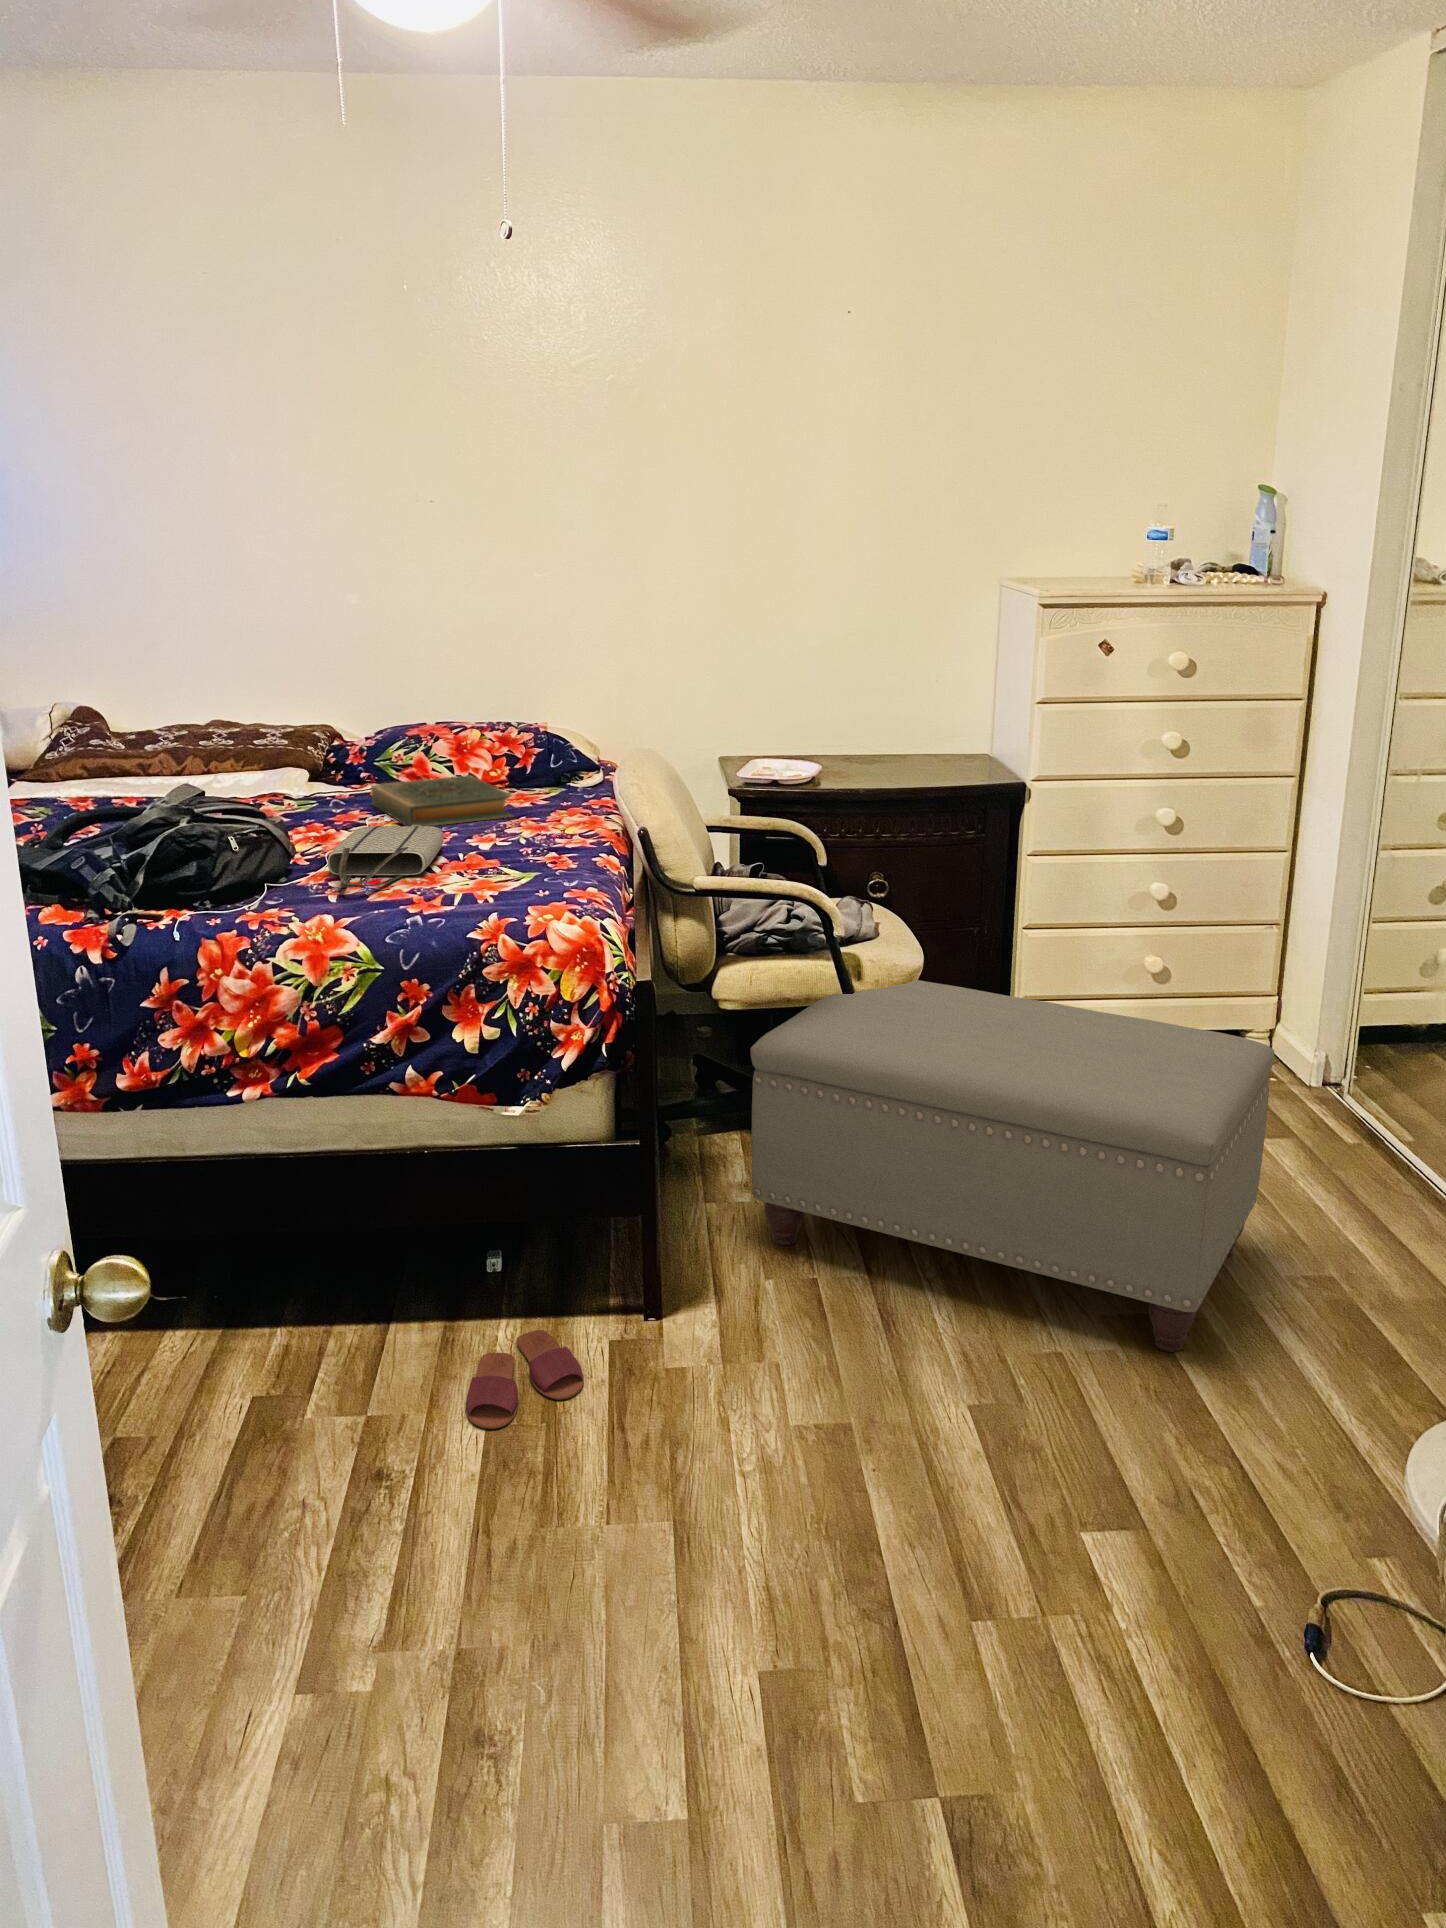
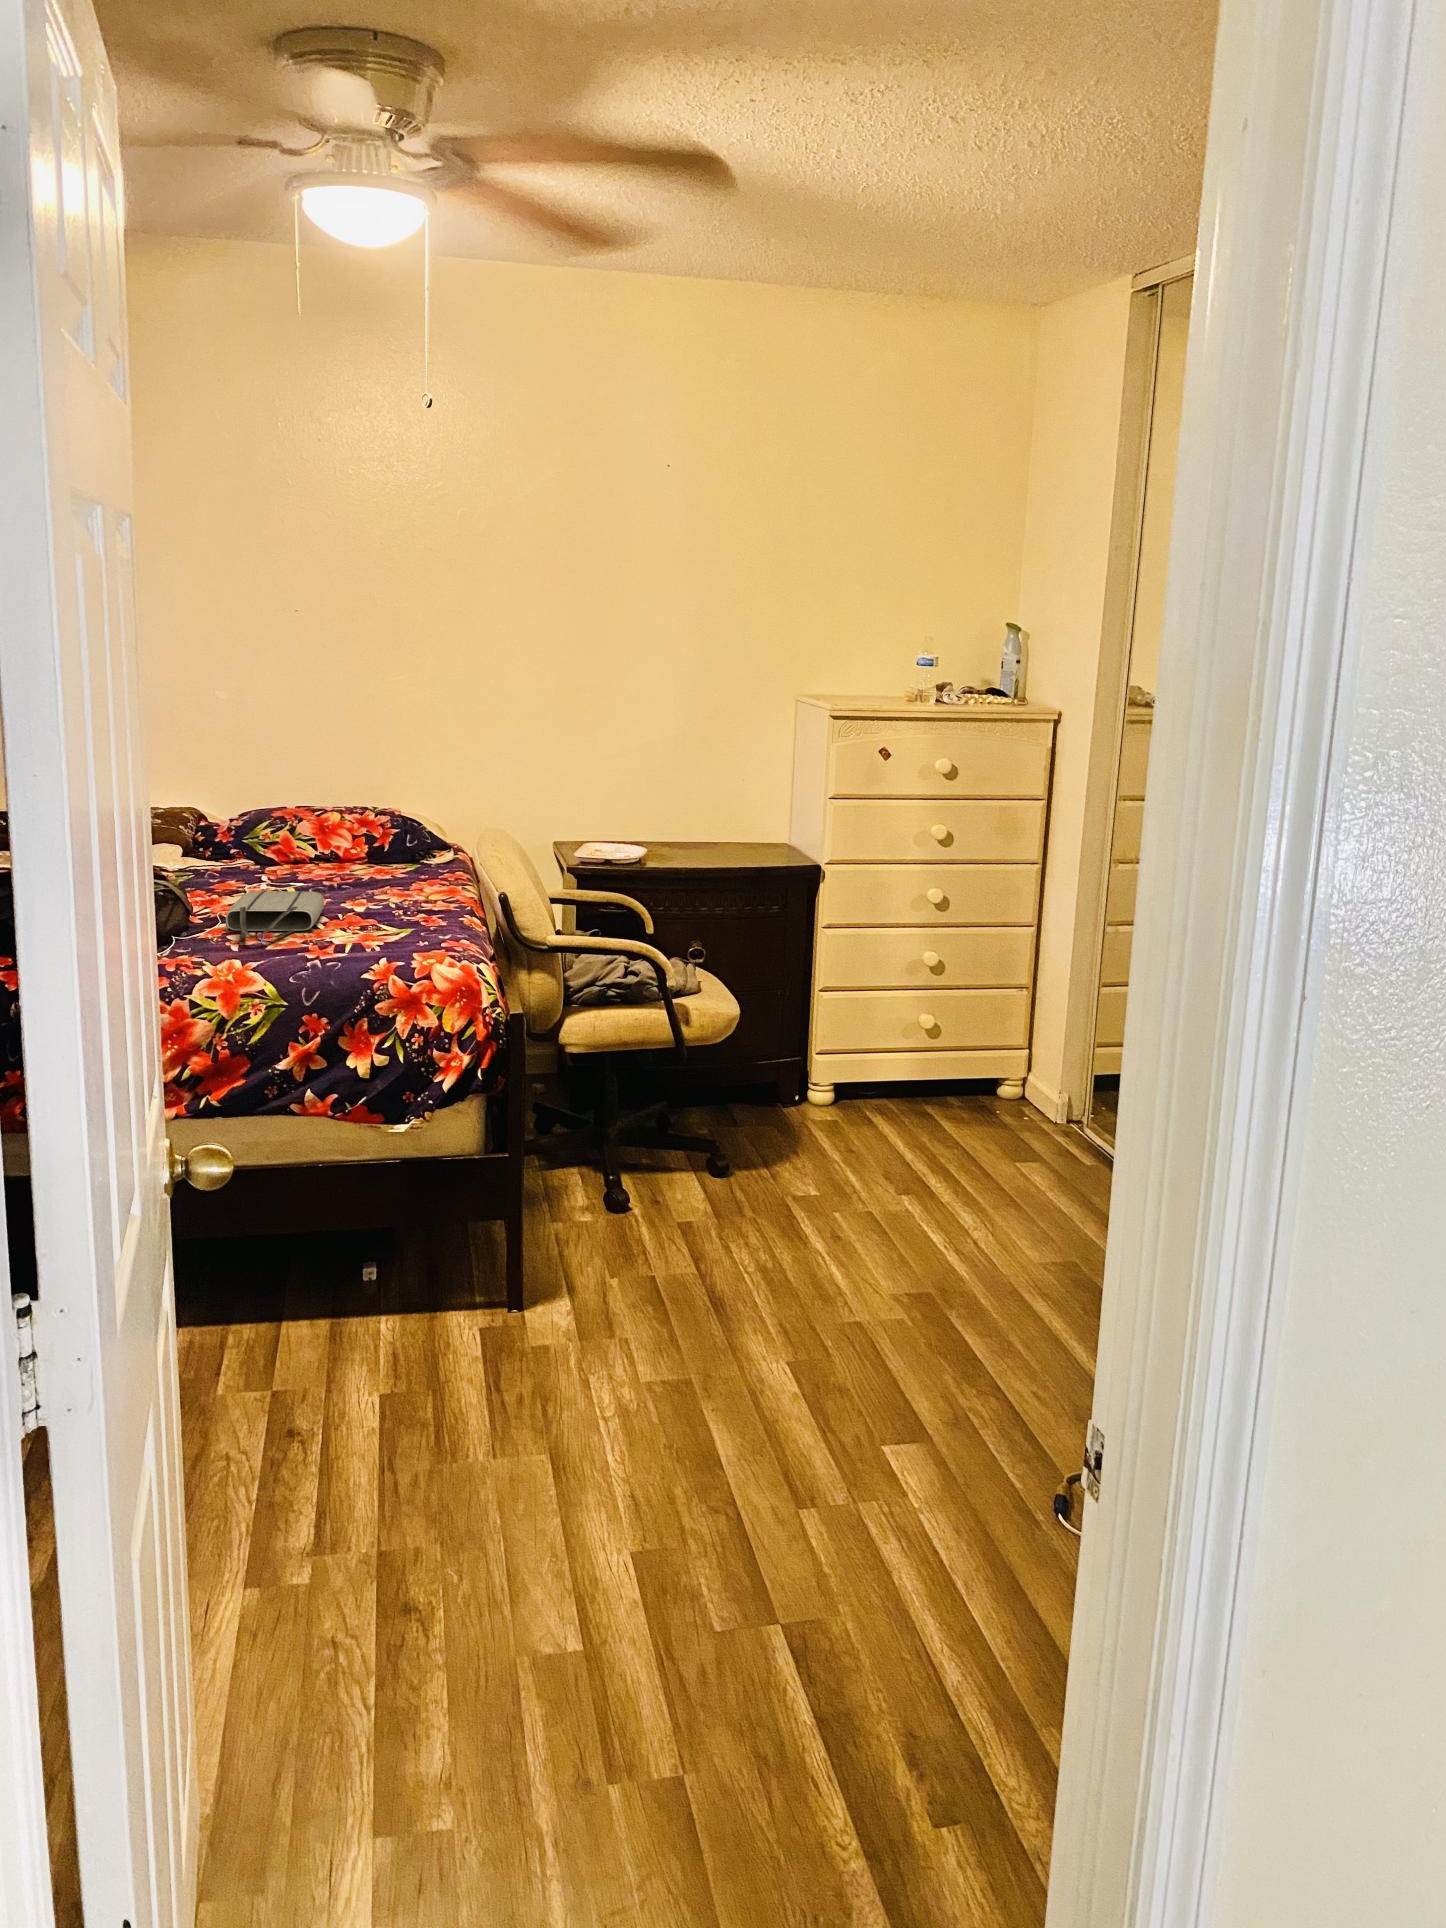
hardback book: present [371,775,512,826] -> none [247,853,380,896]
ottoman: present [750,980,1274,1352] -> none [597,1021,1026,1318]
slippers: present [466,1330,584,1429] -> none [360,1320,461,1395]

